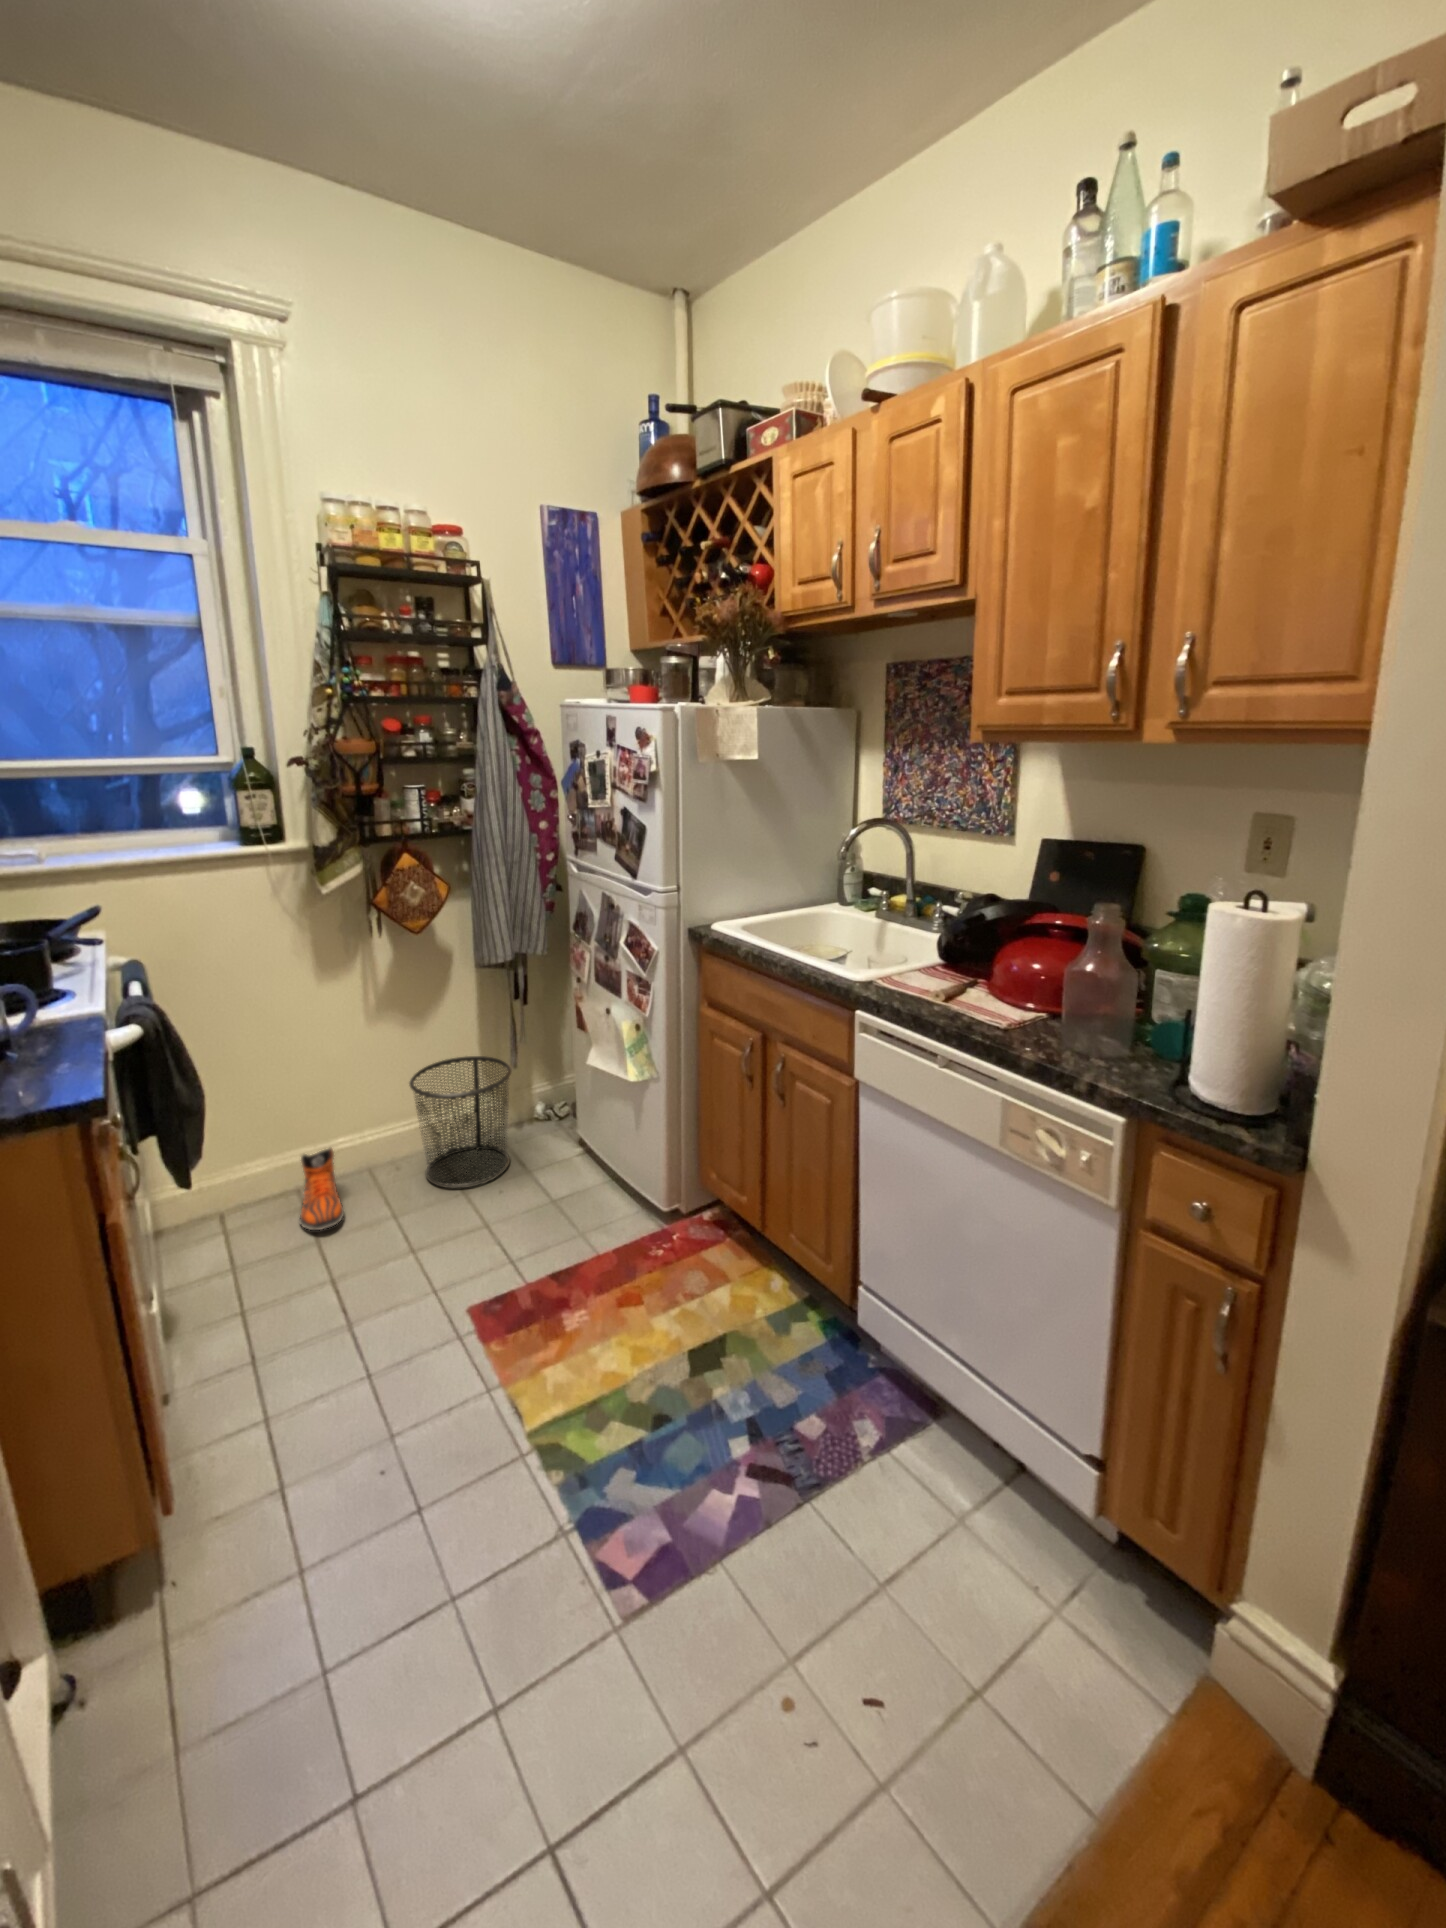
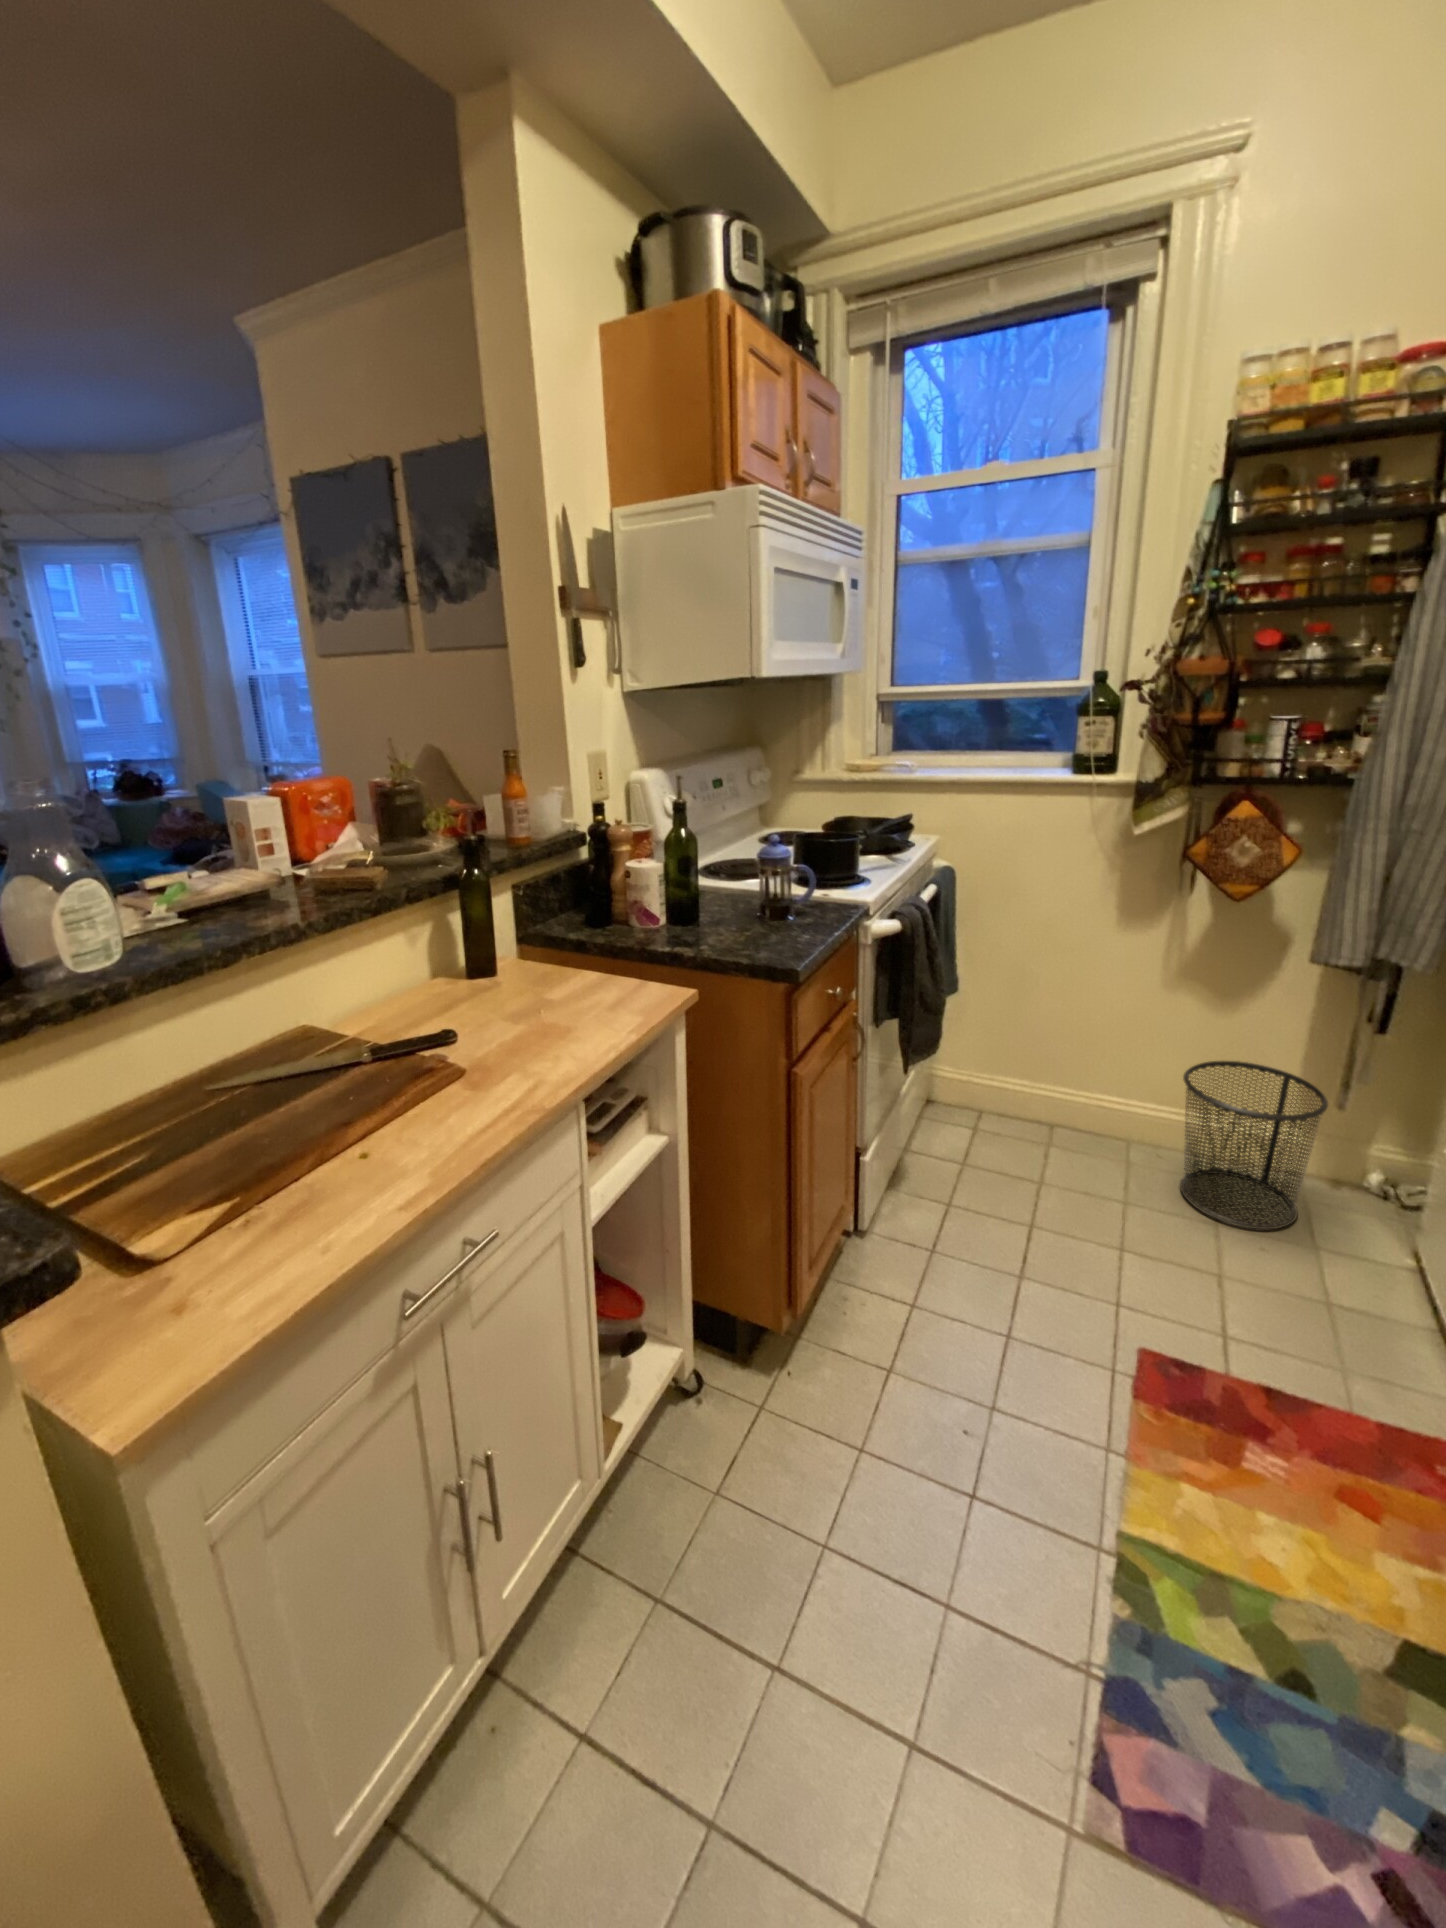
sneaker: present [299,1148,344,1230] -> none [1034,1098,1088,1180]

